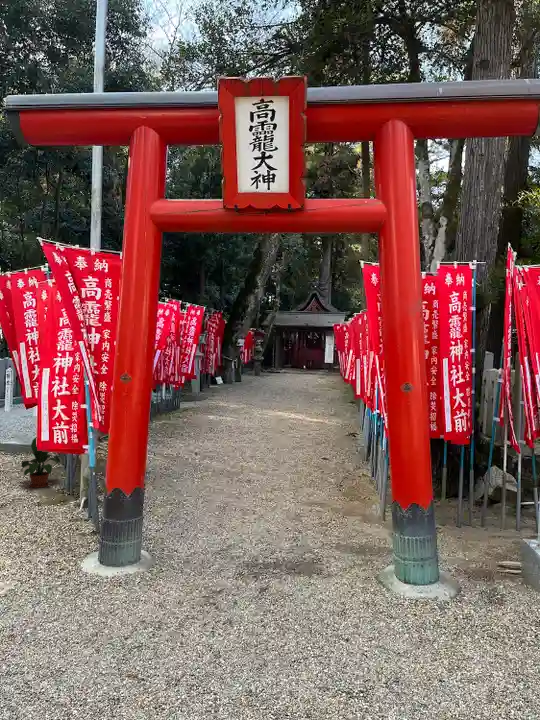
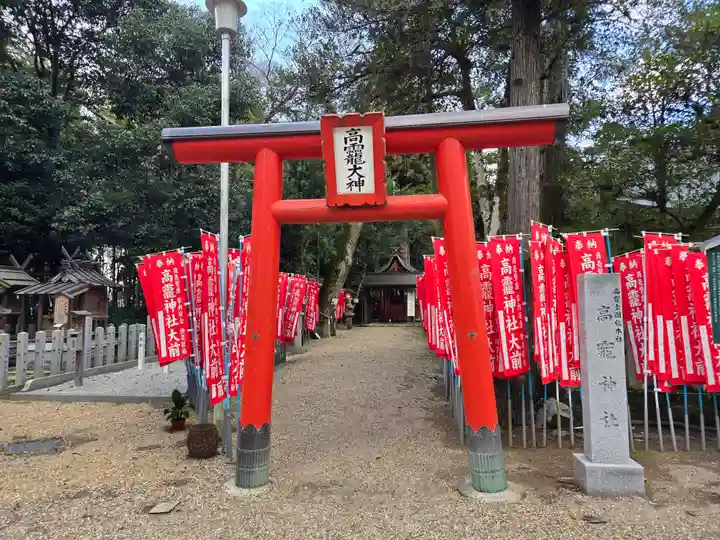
woven basket: none [41,482,83,524] -> present [186,423,219,457]

